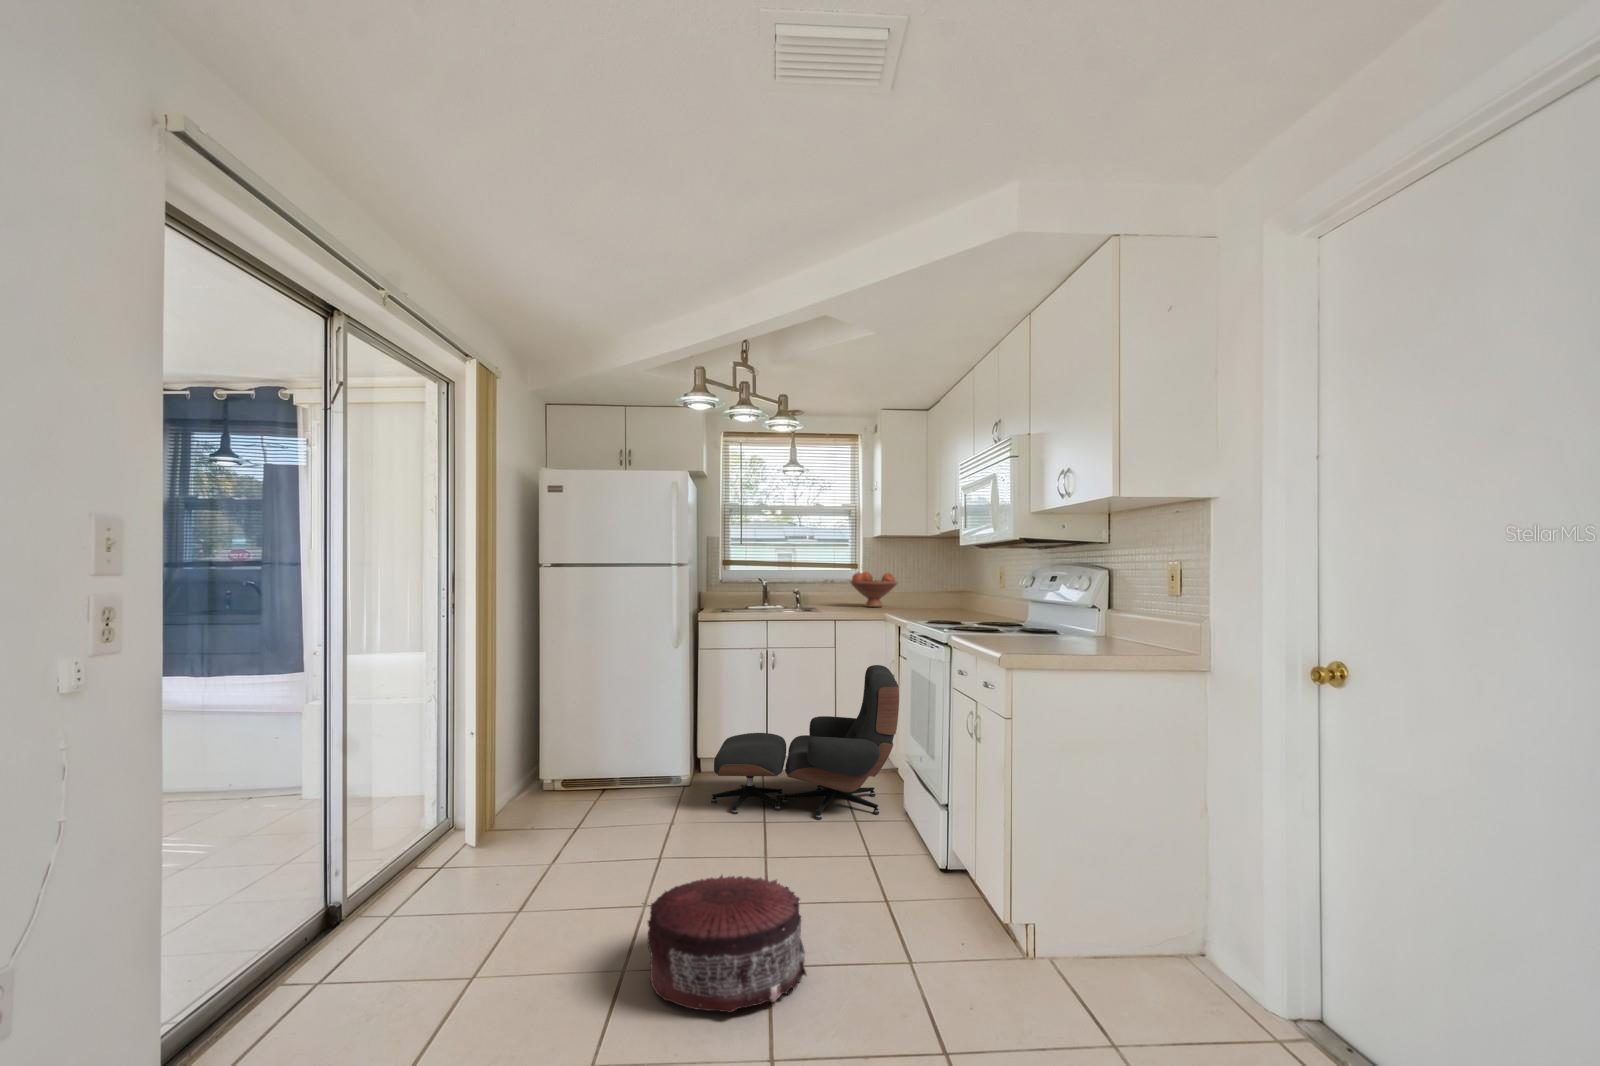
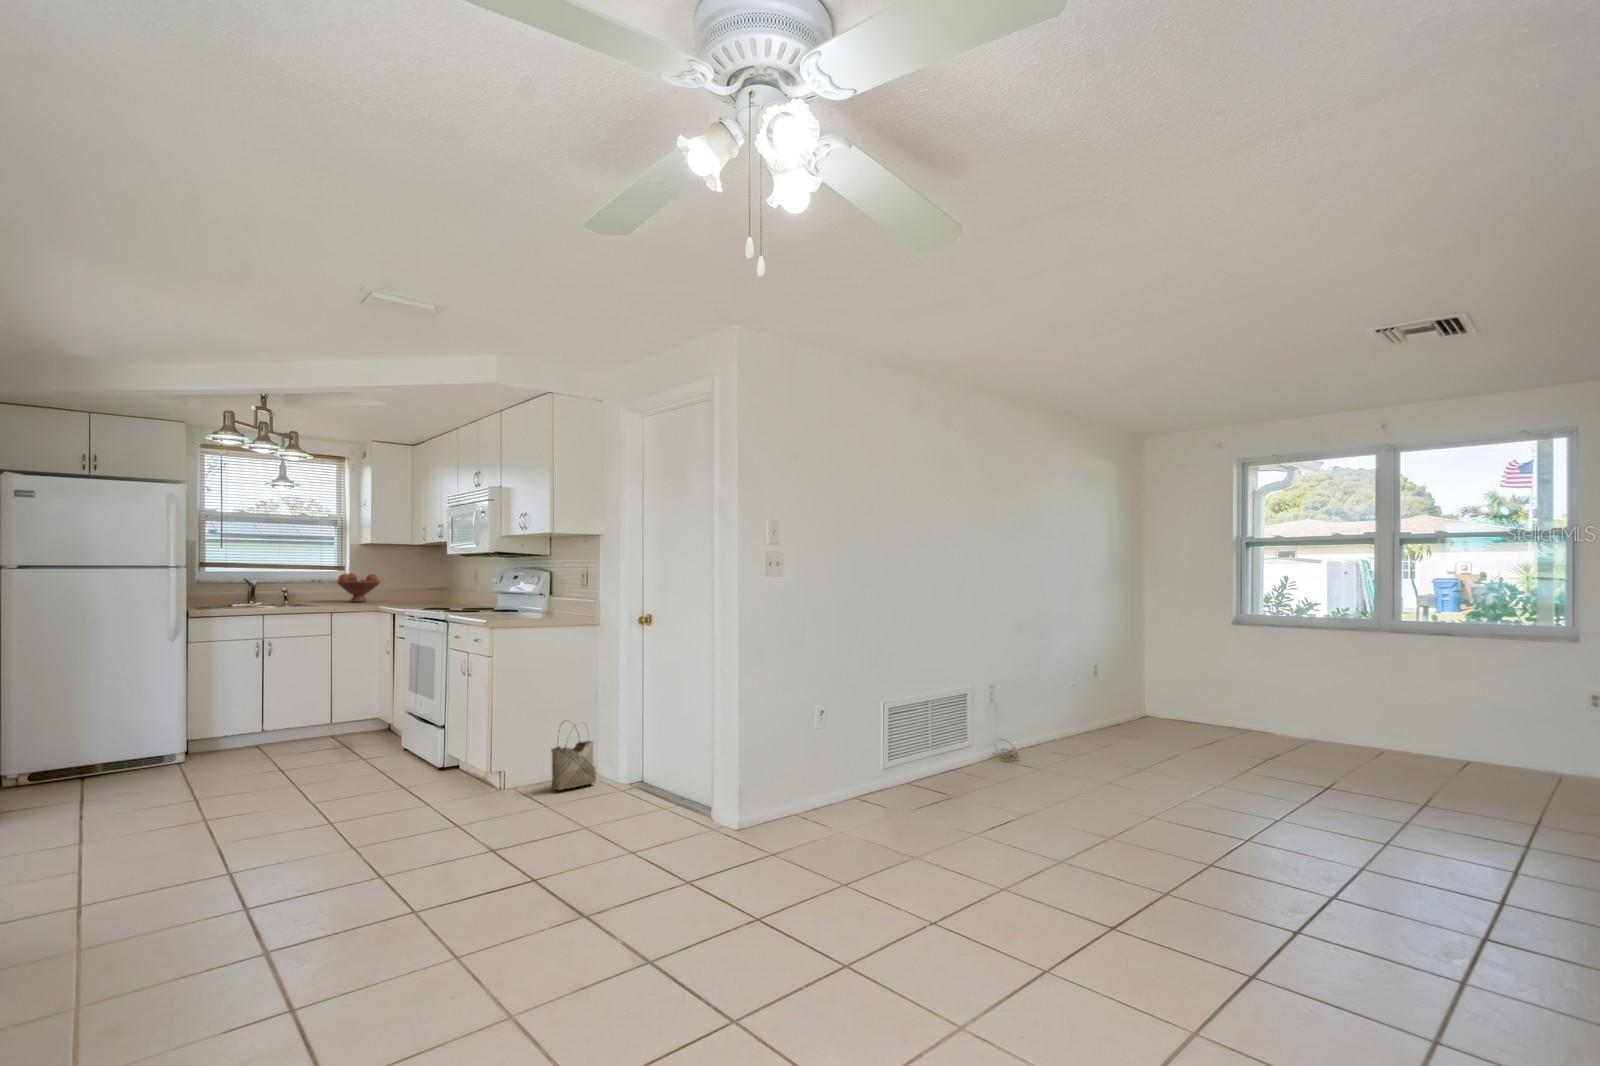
lounge chair: present [711,665,899,819] -> none [218,644,398,771]
woven basket: none [1118,849,1211,991] -> present [551,741,596,790]
pouf: present [648,875,806,1012] -> none [243,774,365,849]

